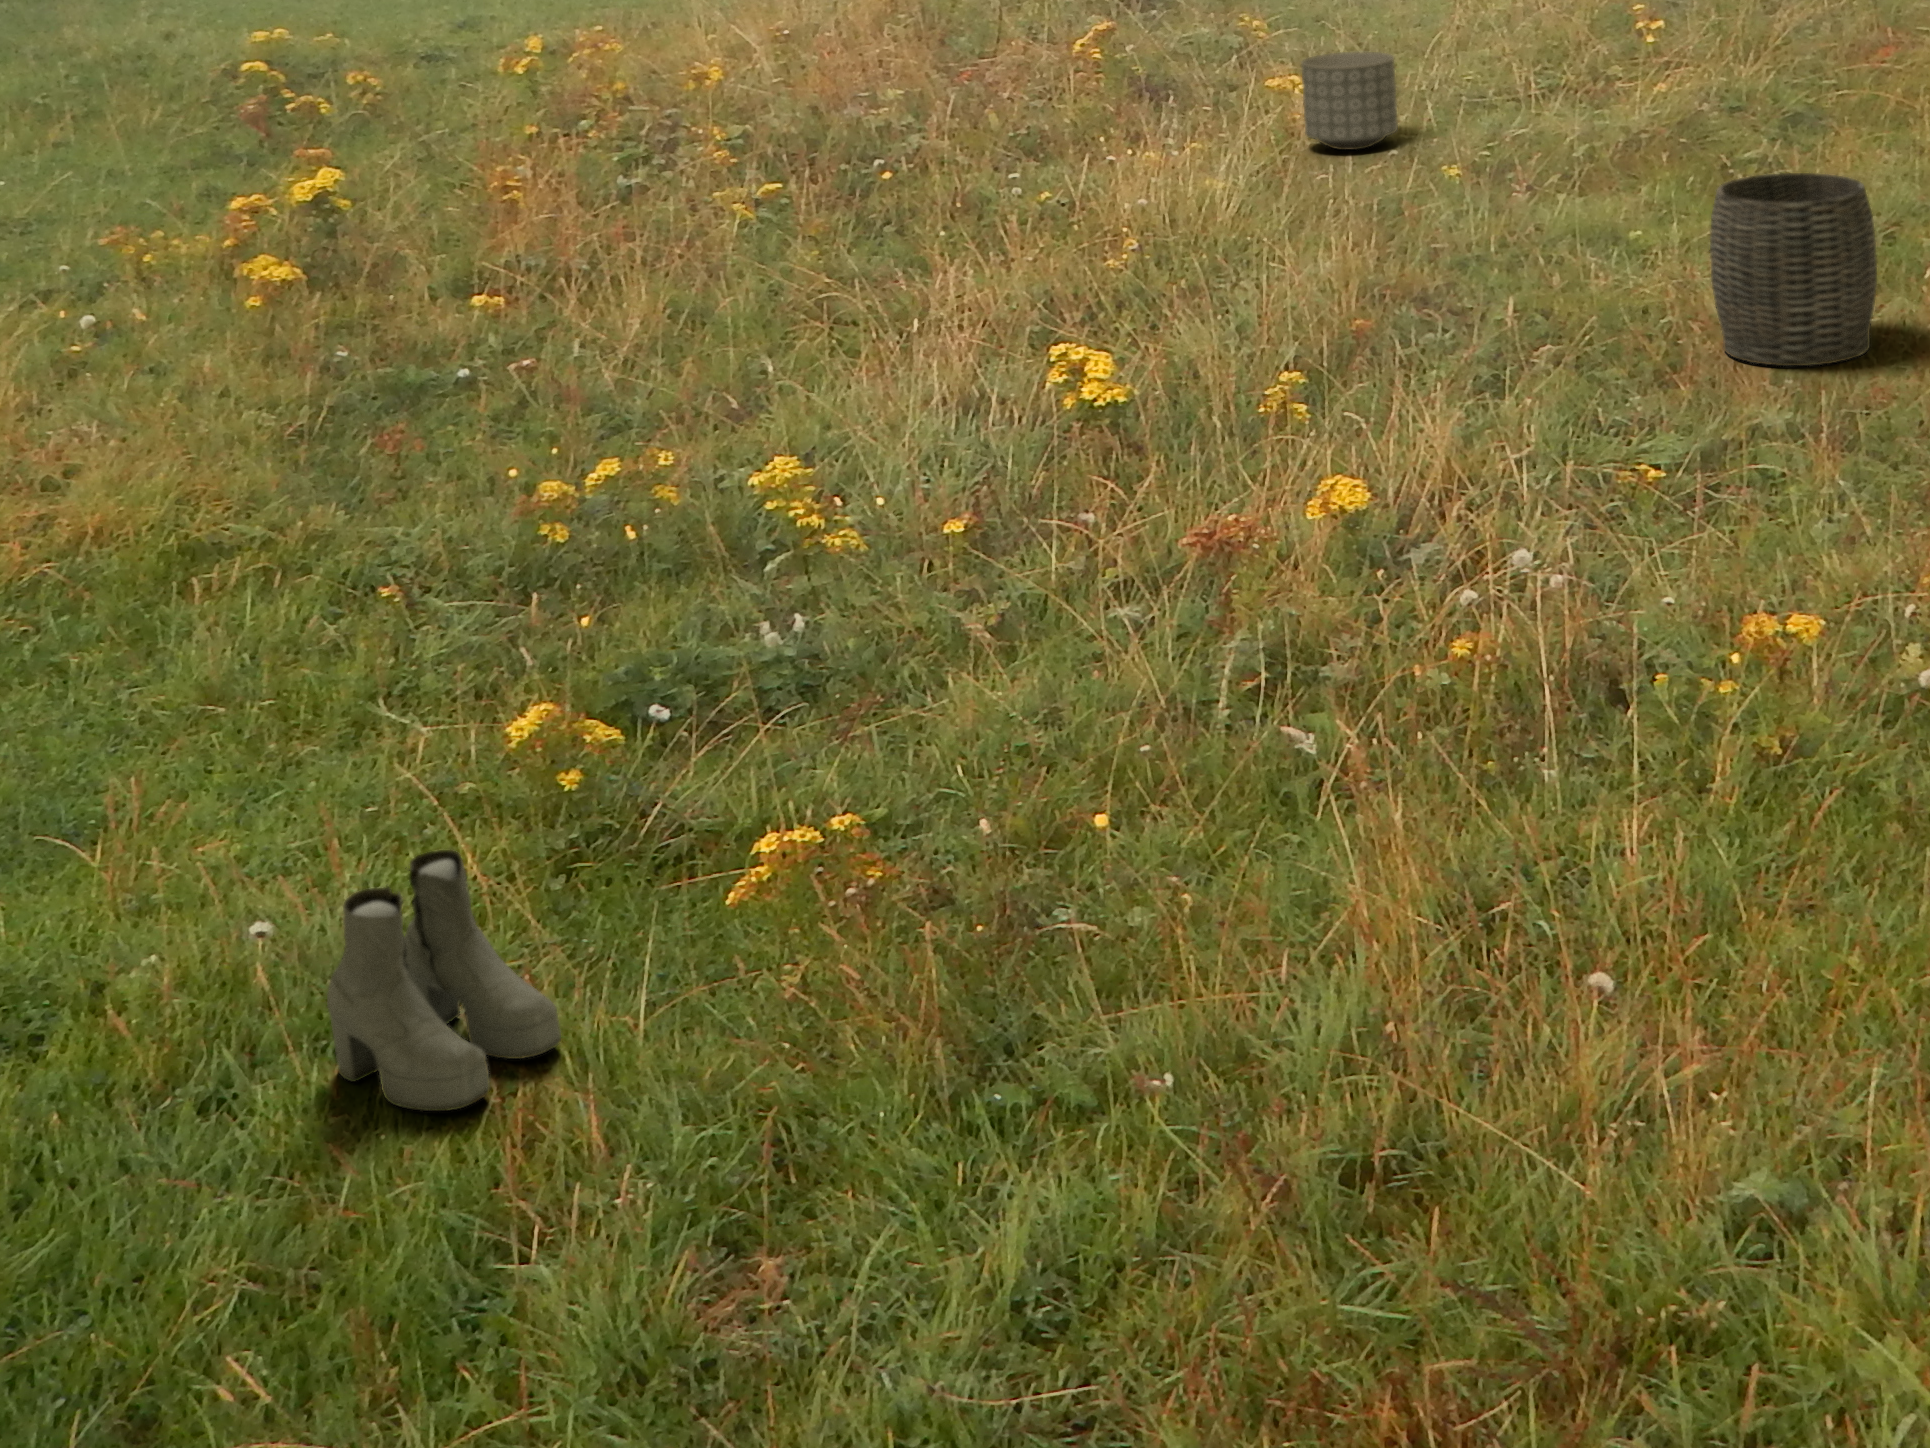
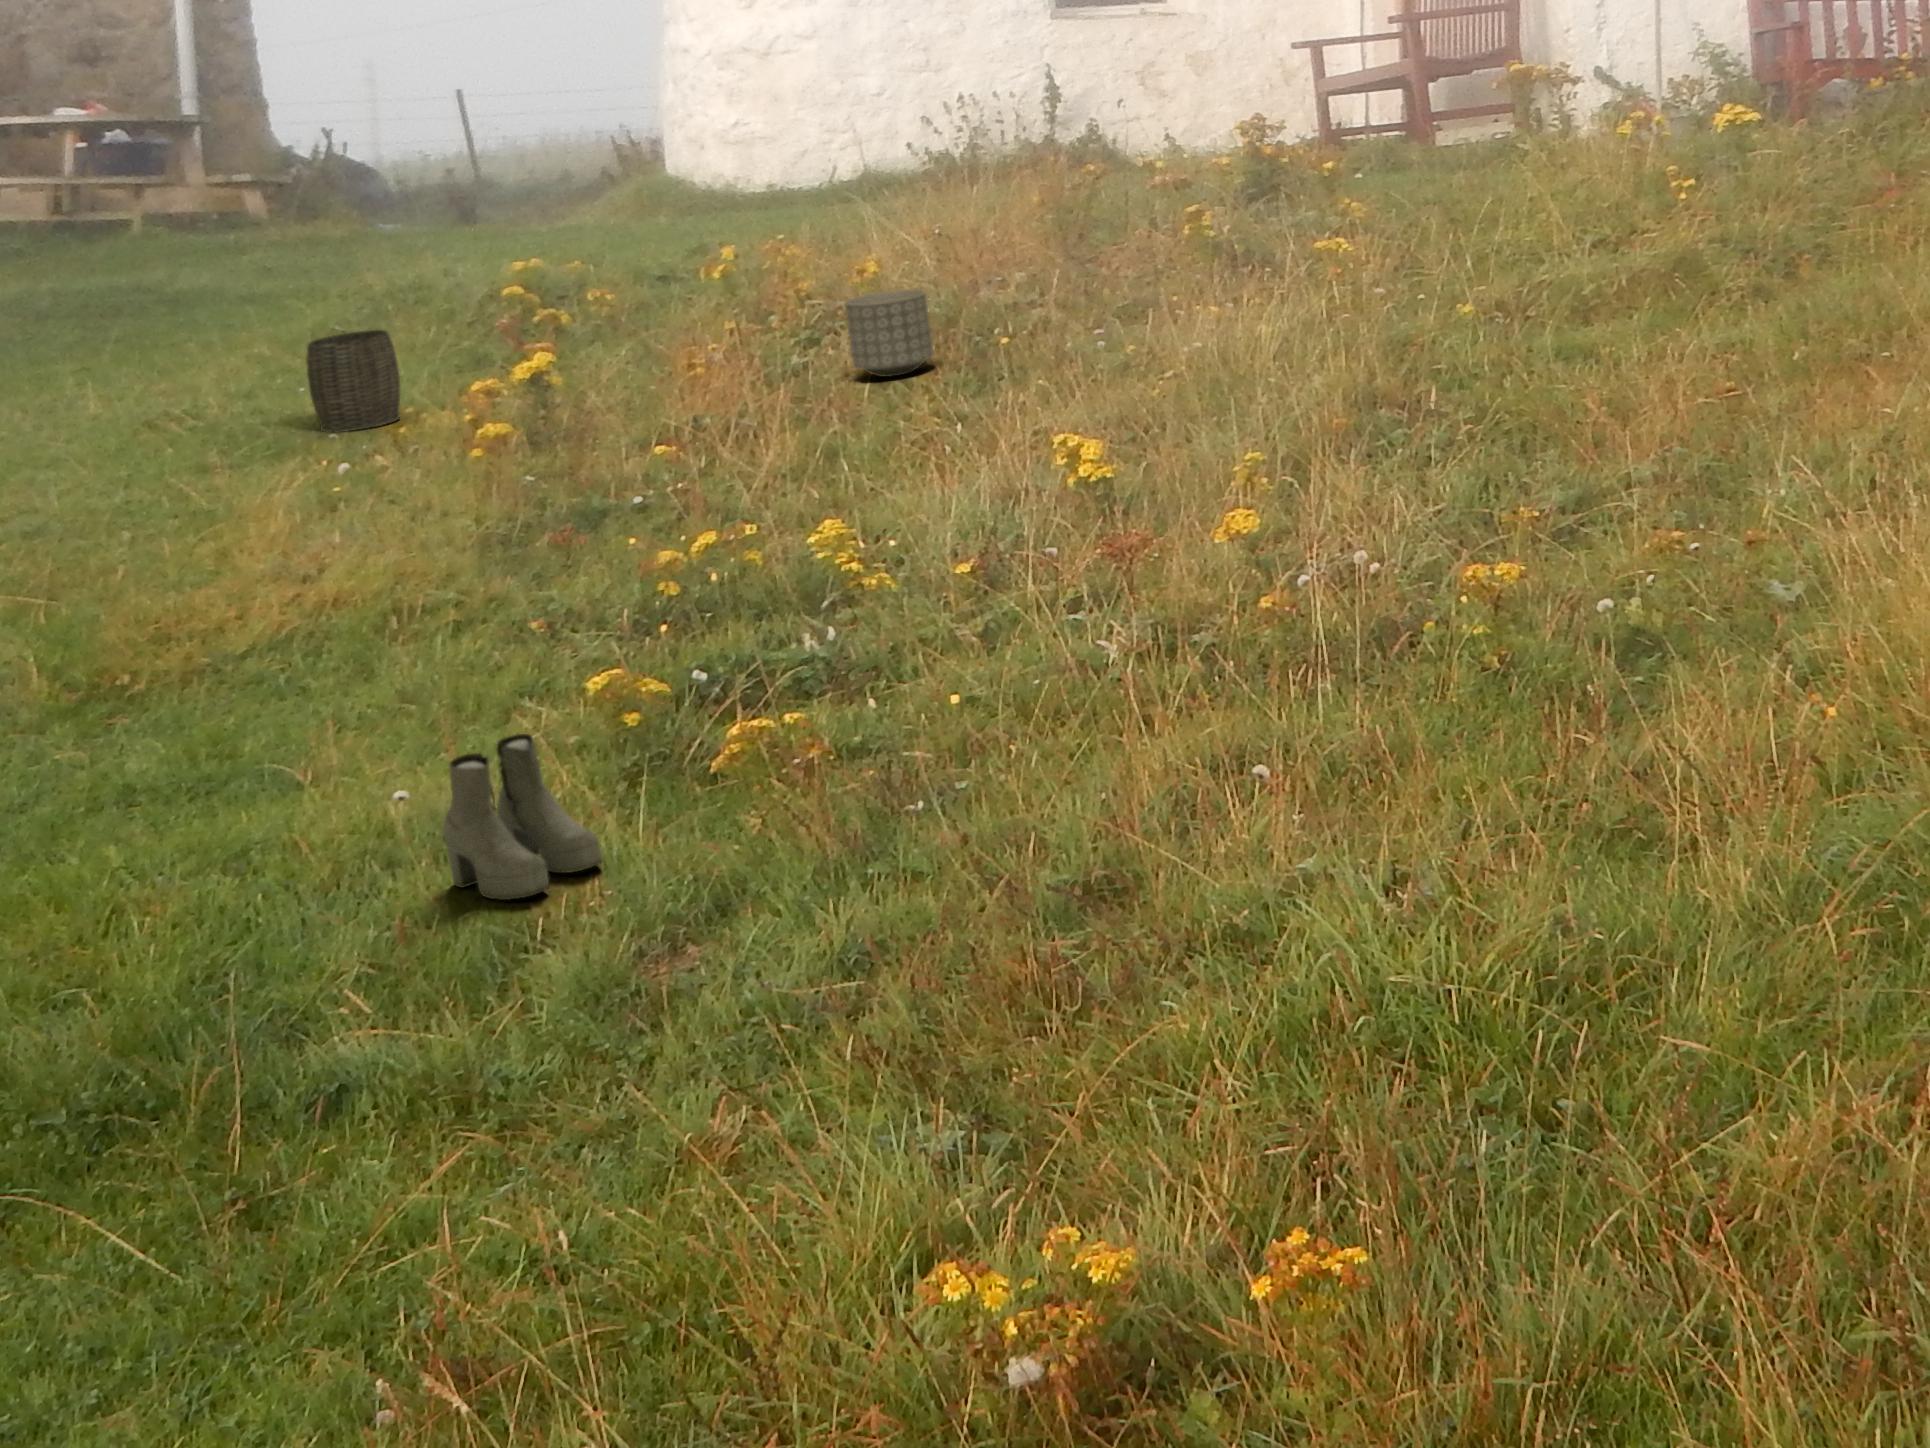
planter: present [1301,52,1398,150] -> present [845,289,934,377]
woven basket: present [1710,173,1877,366] -> present [306,330,400,432]

